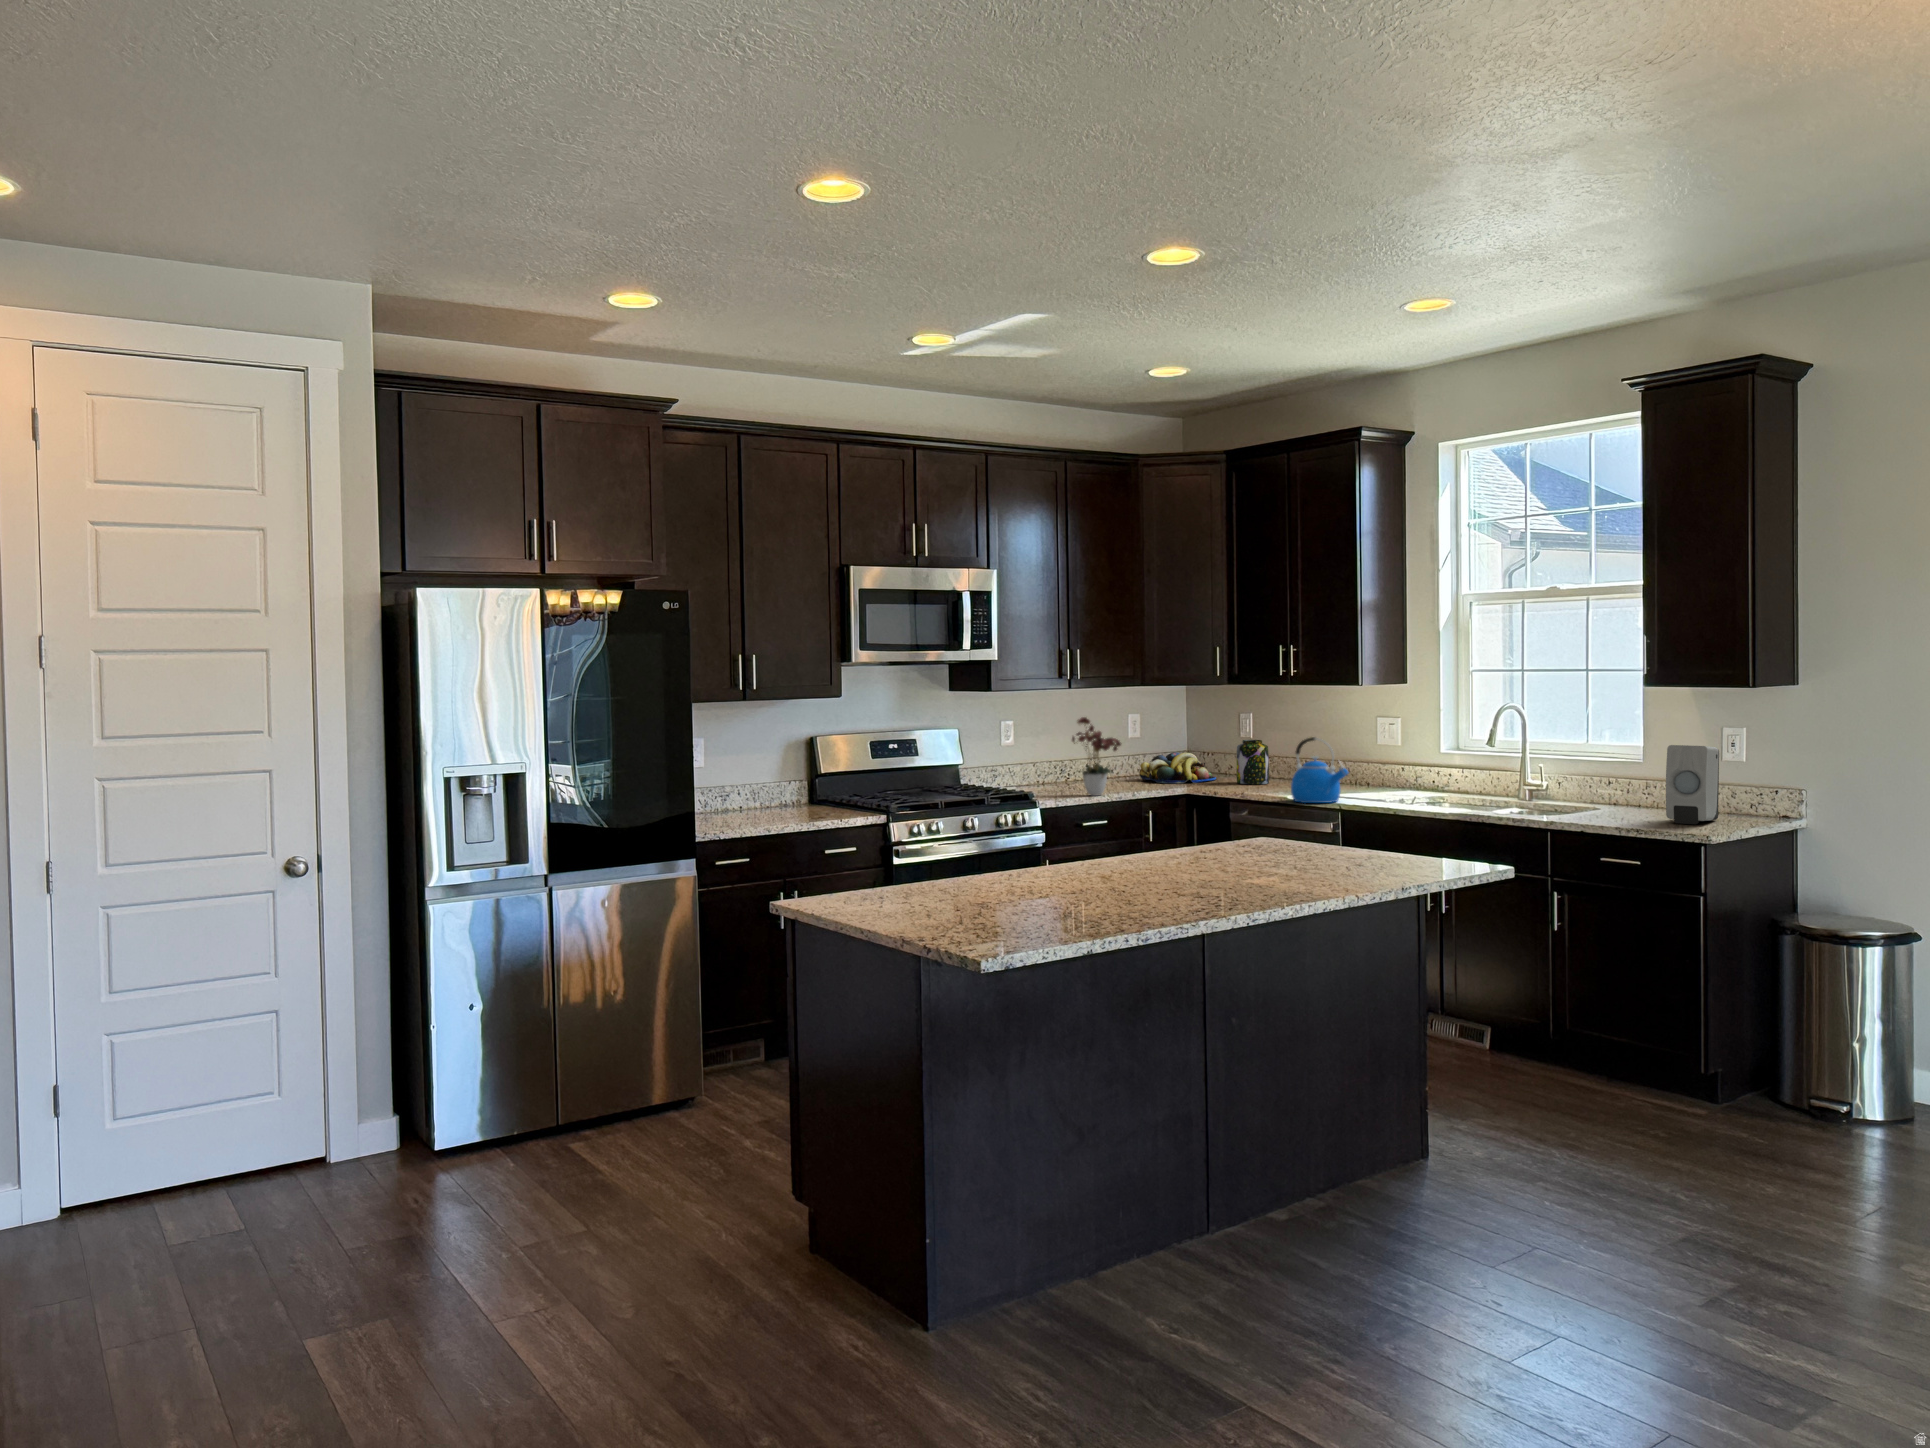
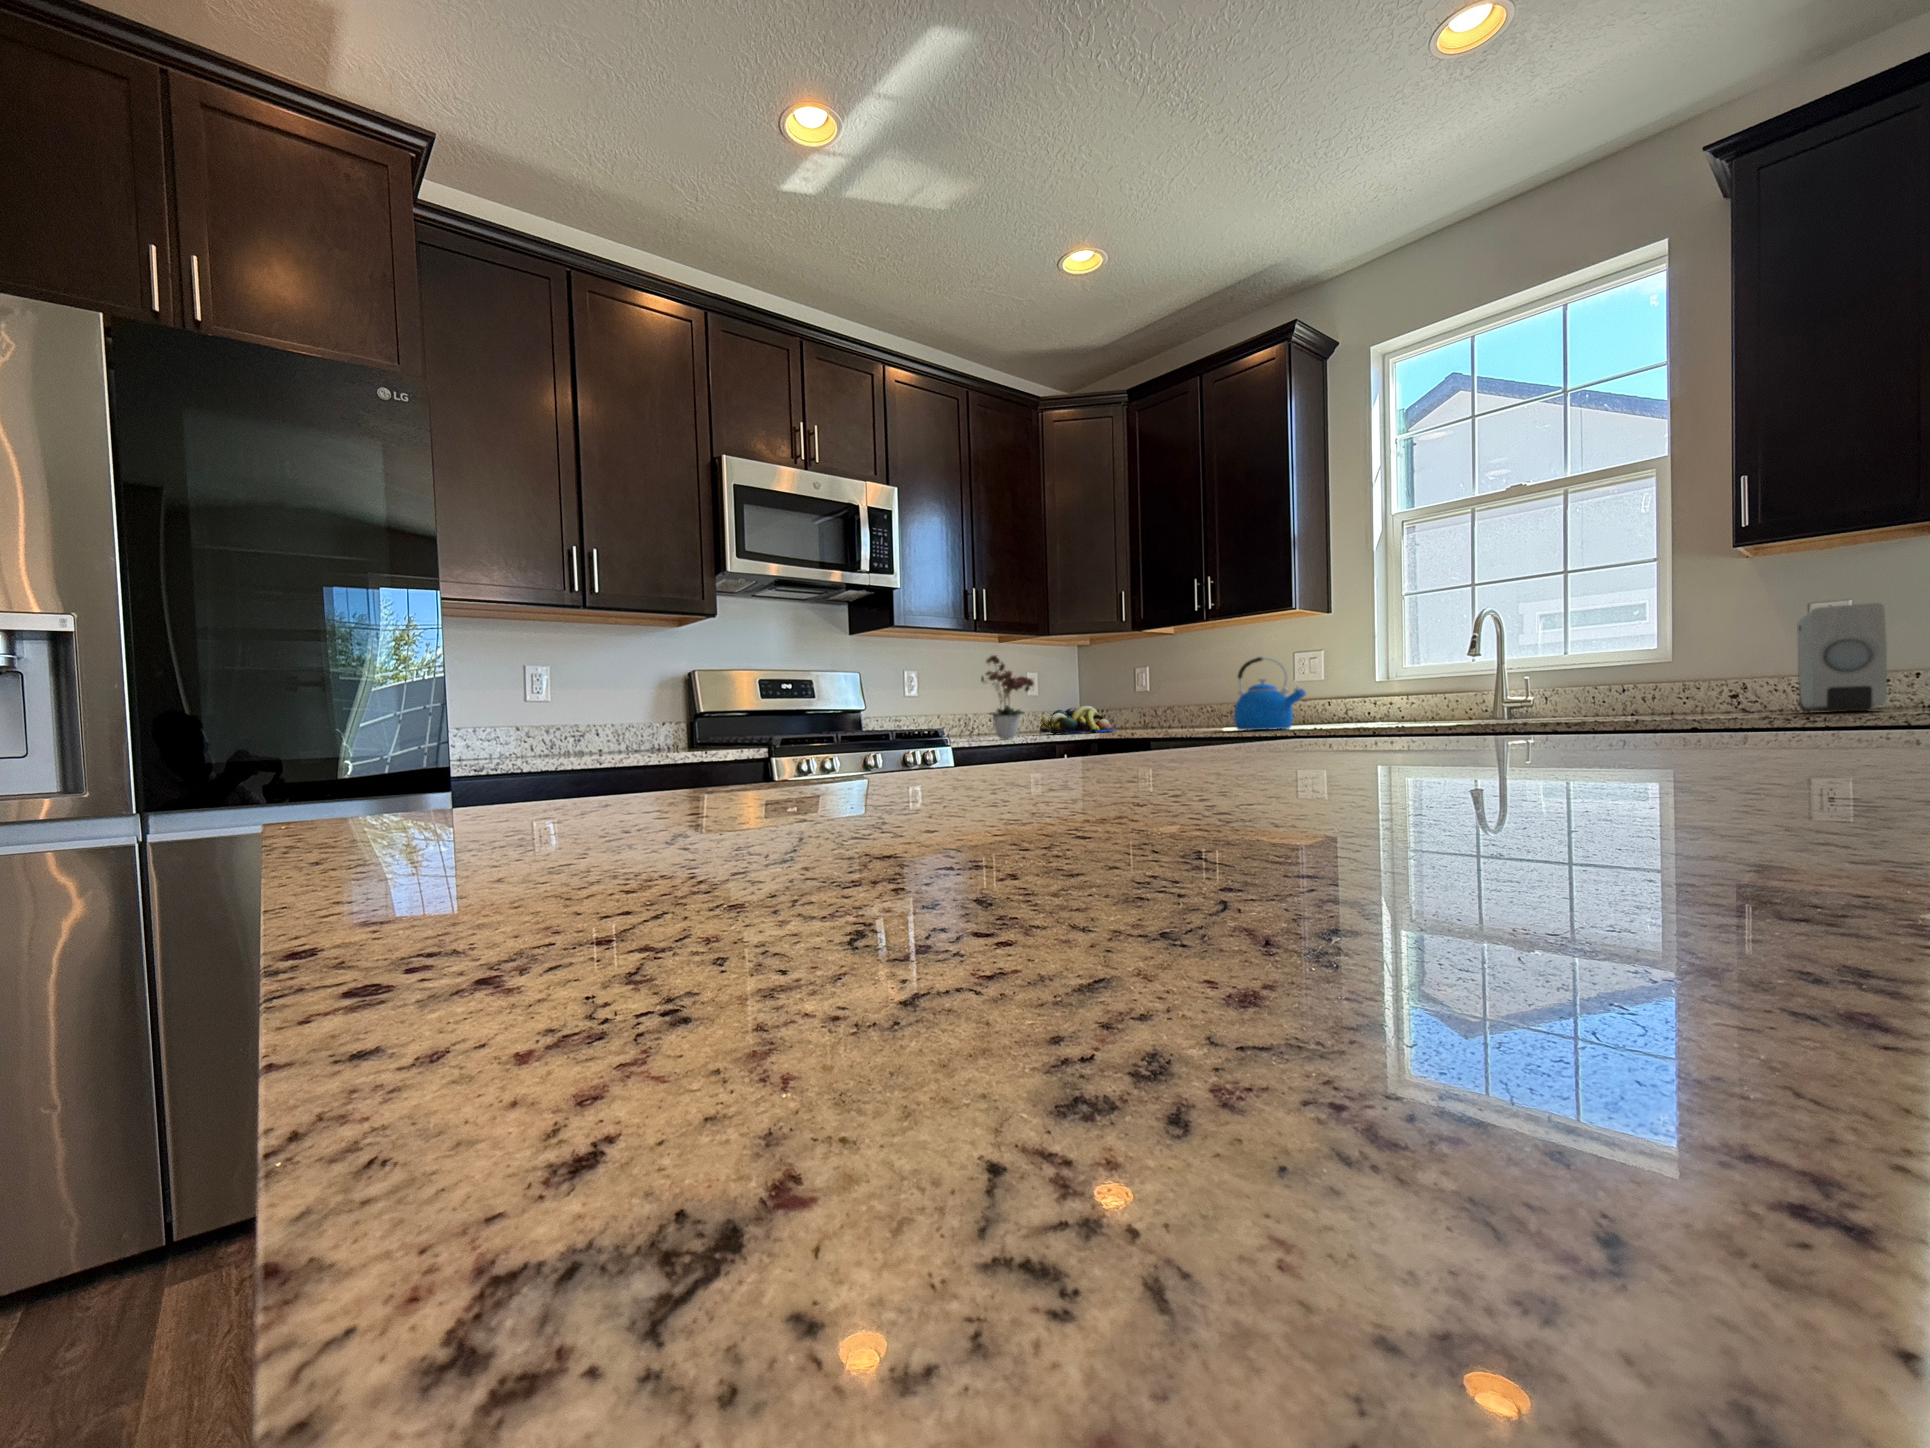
jar: present [1237,740,1269,784] -> none [1142,686,1176,730]

